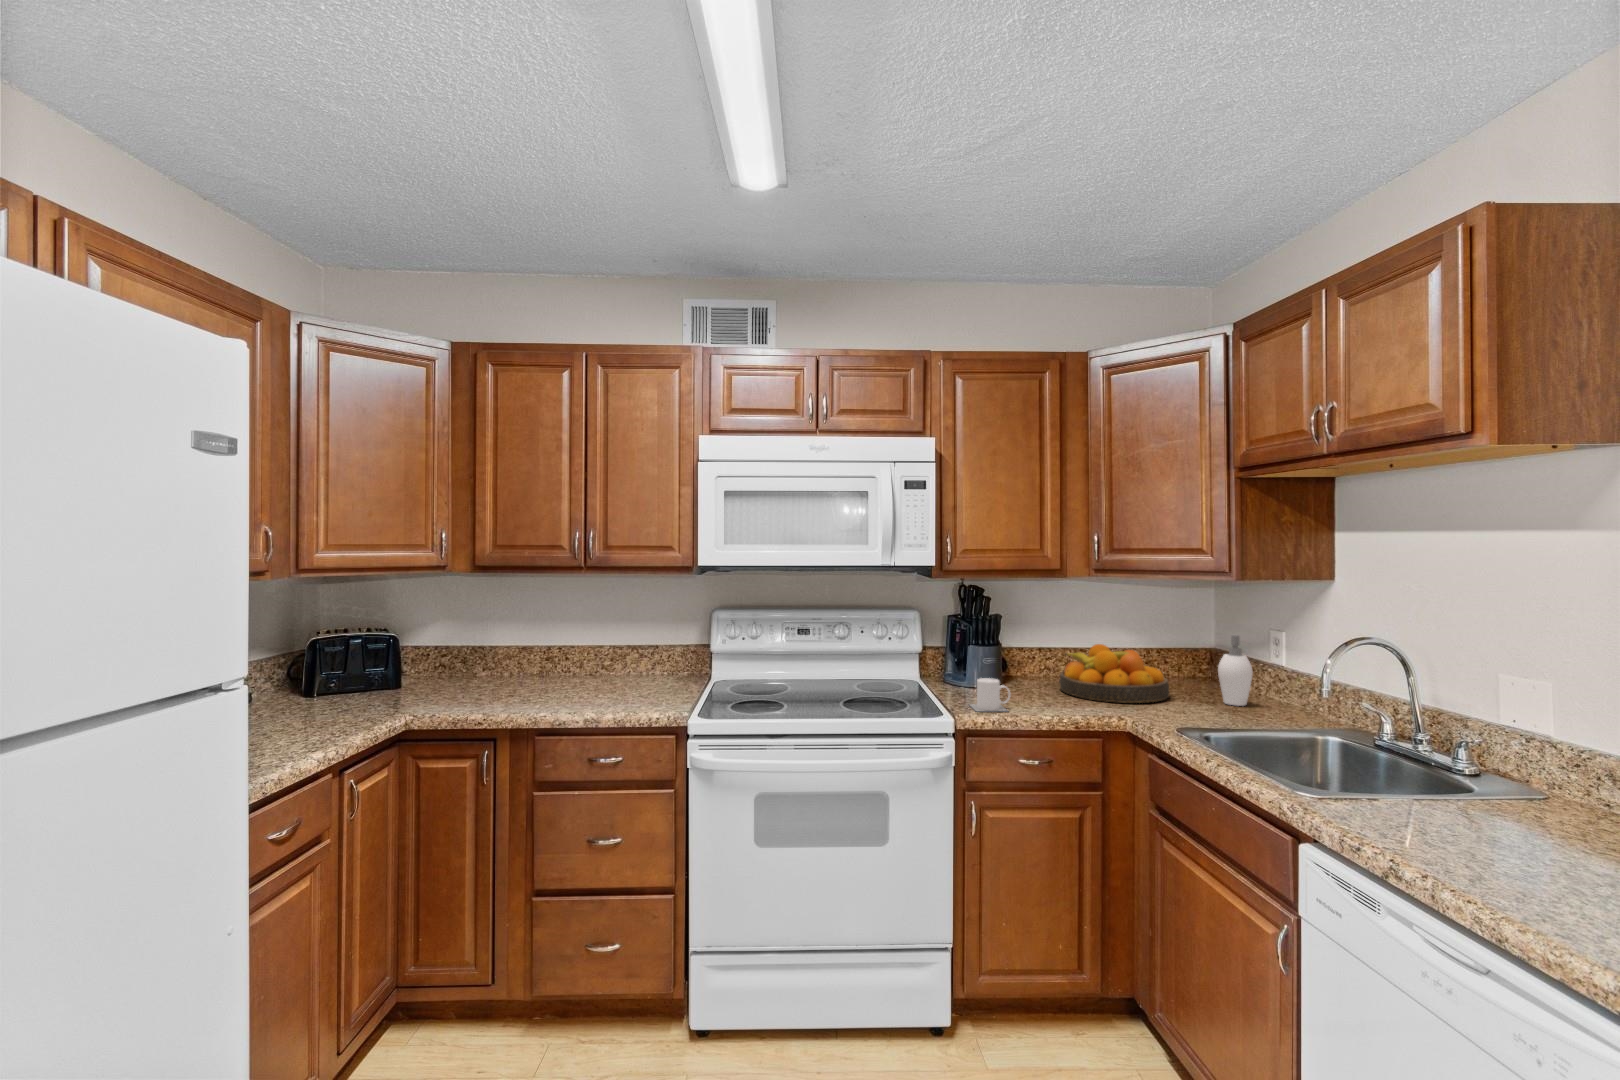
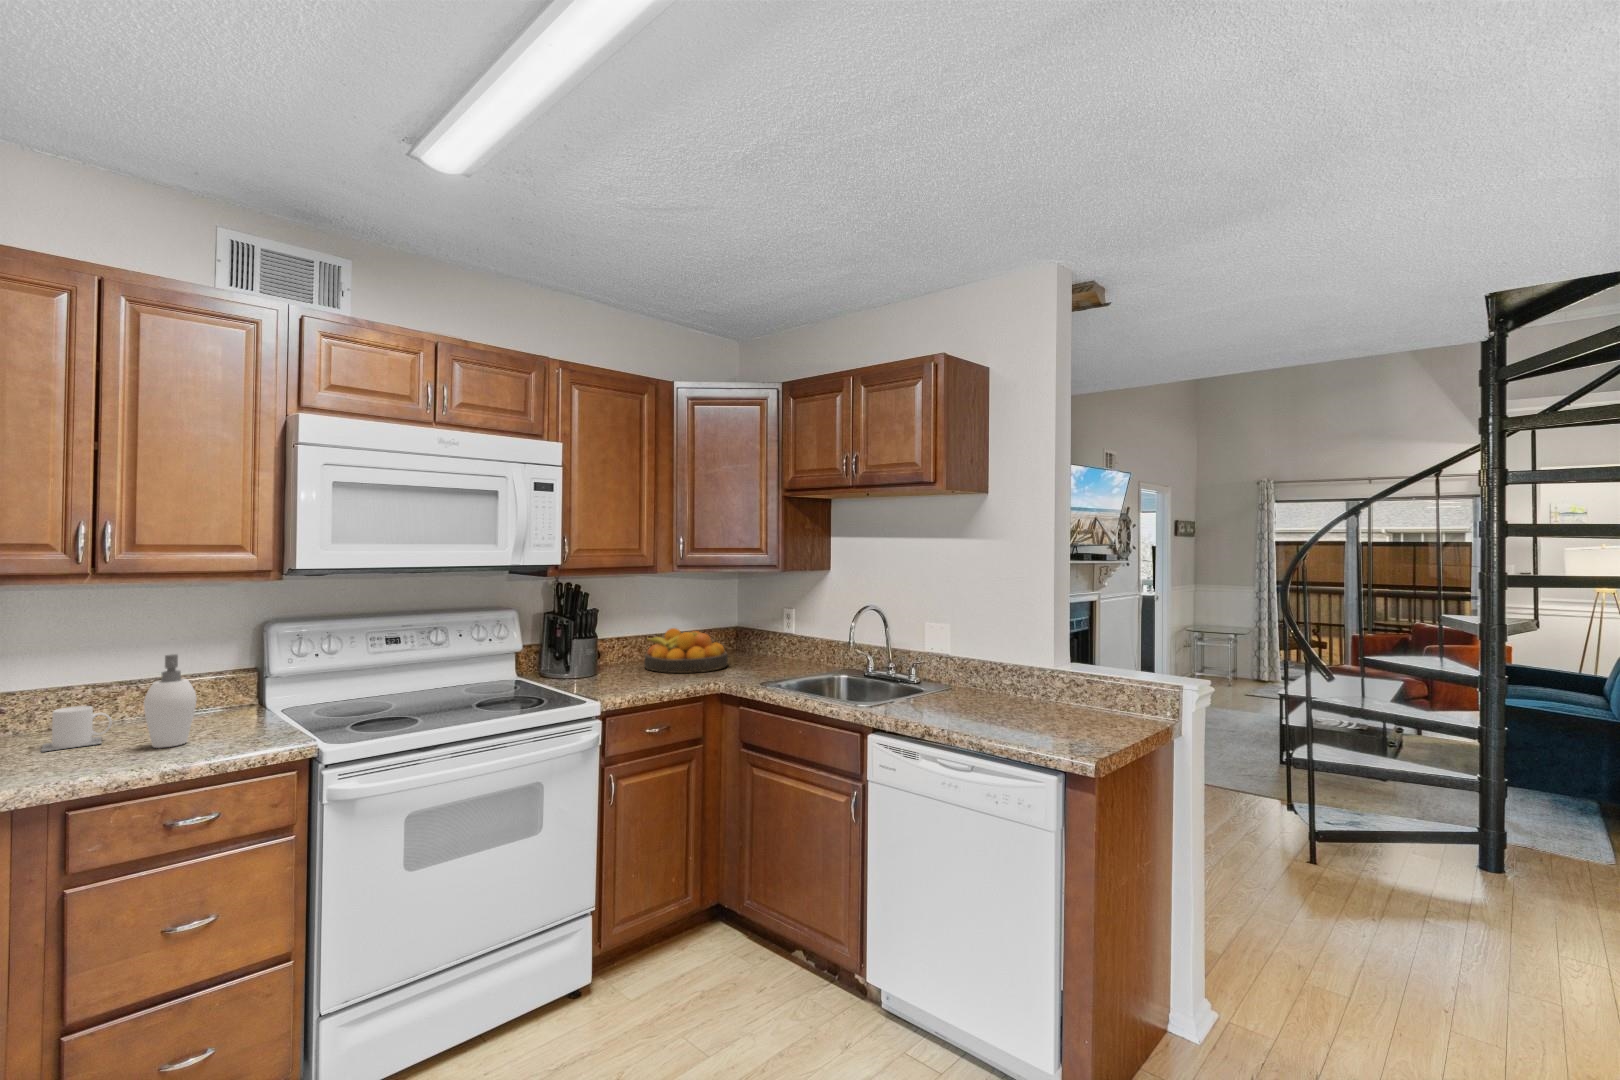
soap dispenser: present [1218,635,1253,706] -> present [144,654,197,748]
mug: present [970,678,1010,711] -> present [41,706,112,751]

